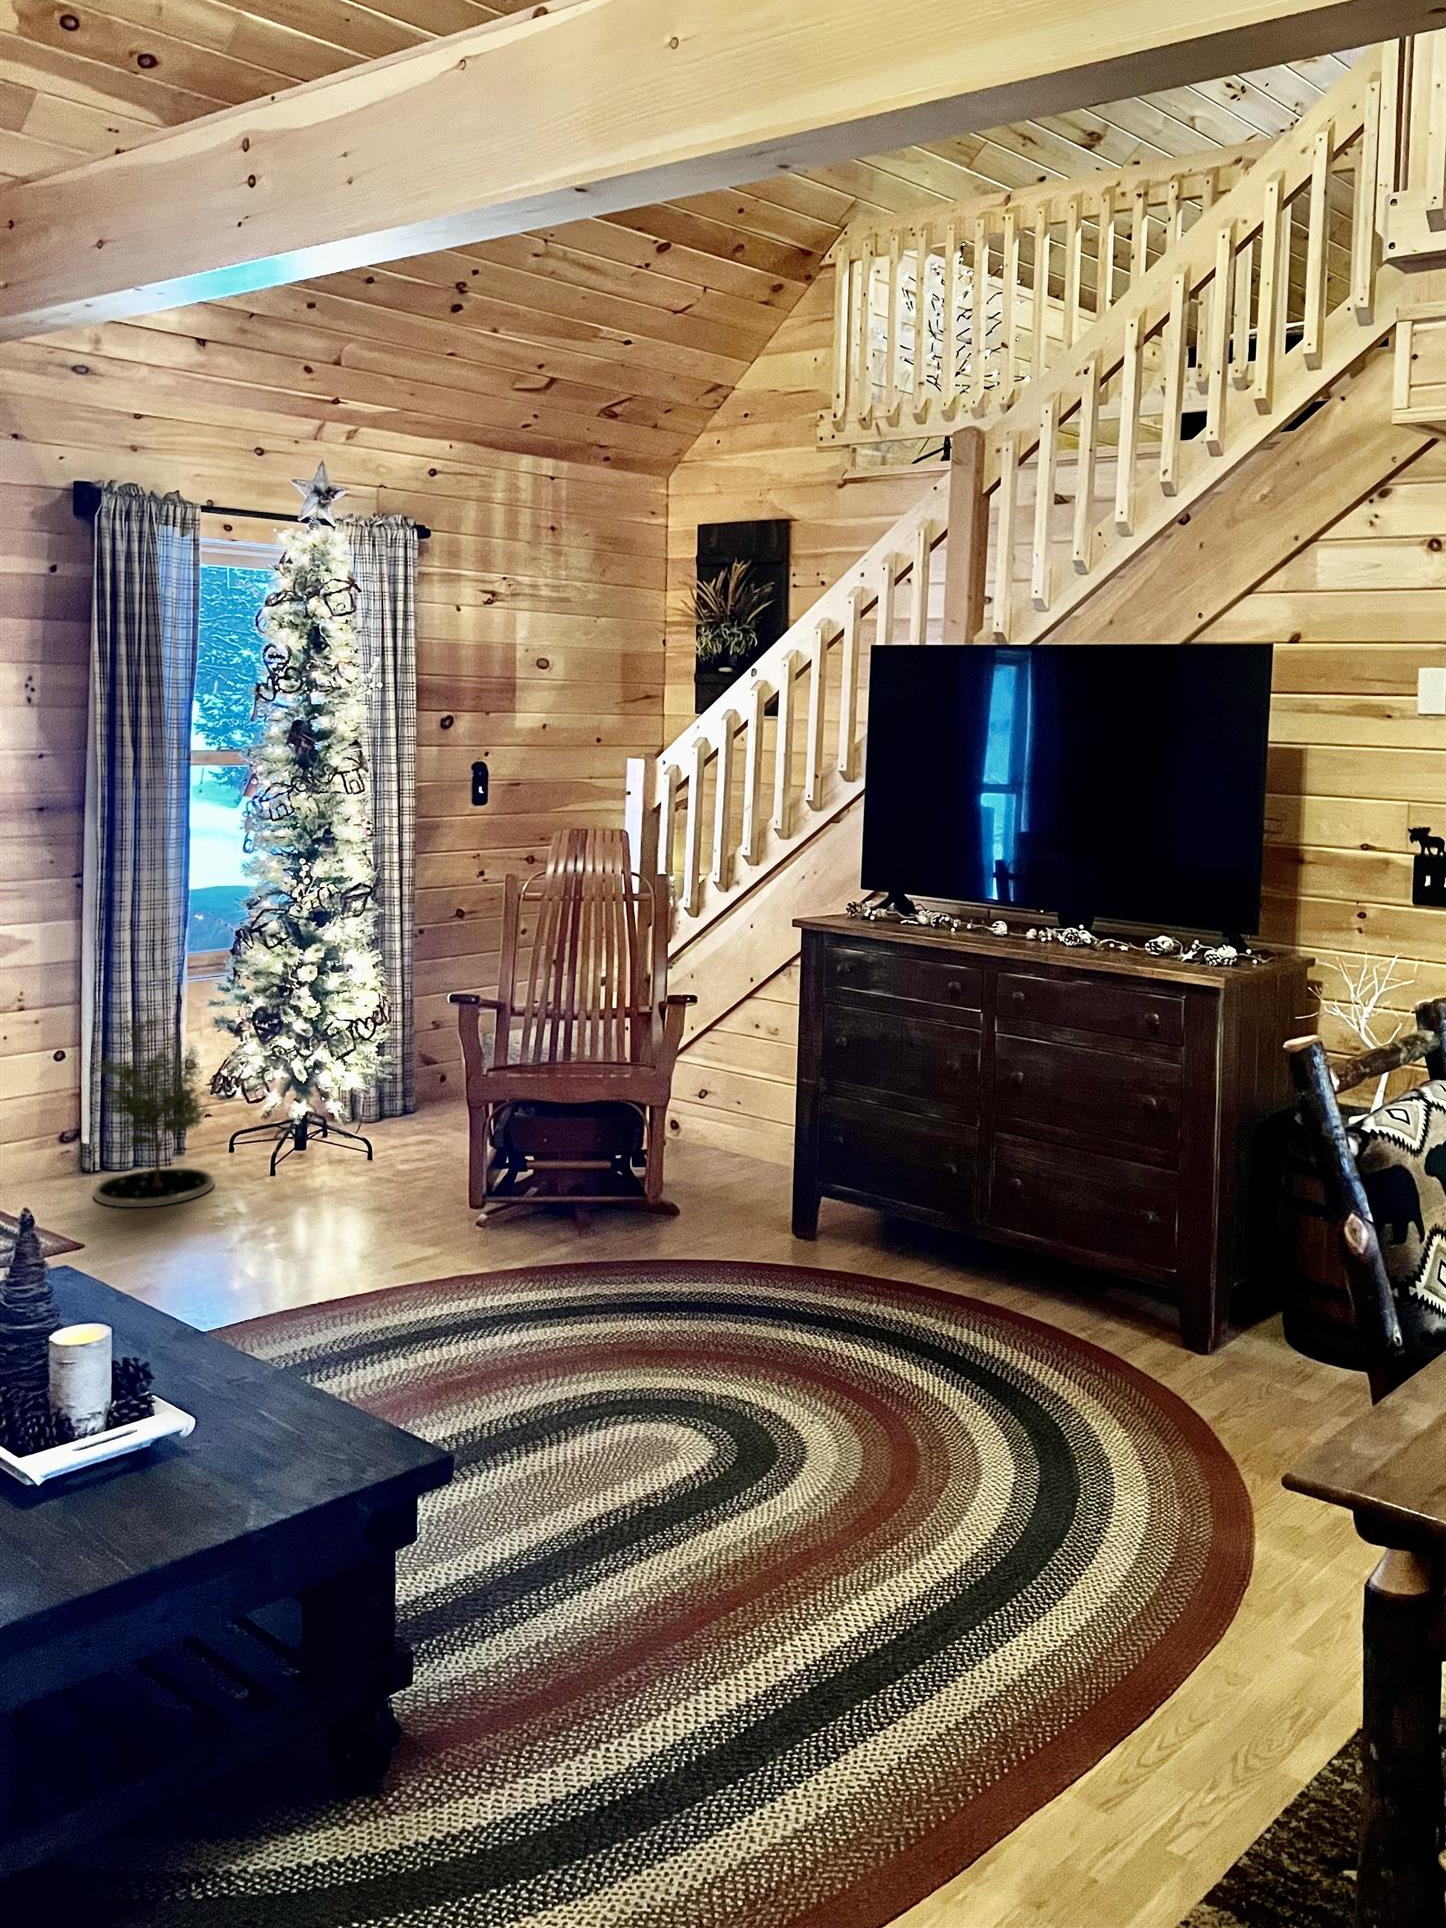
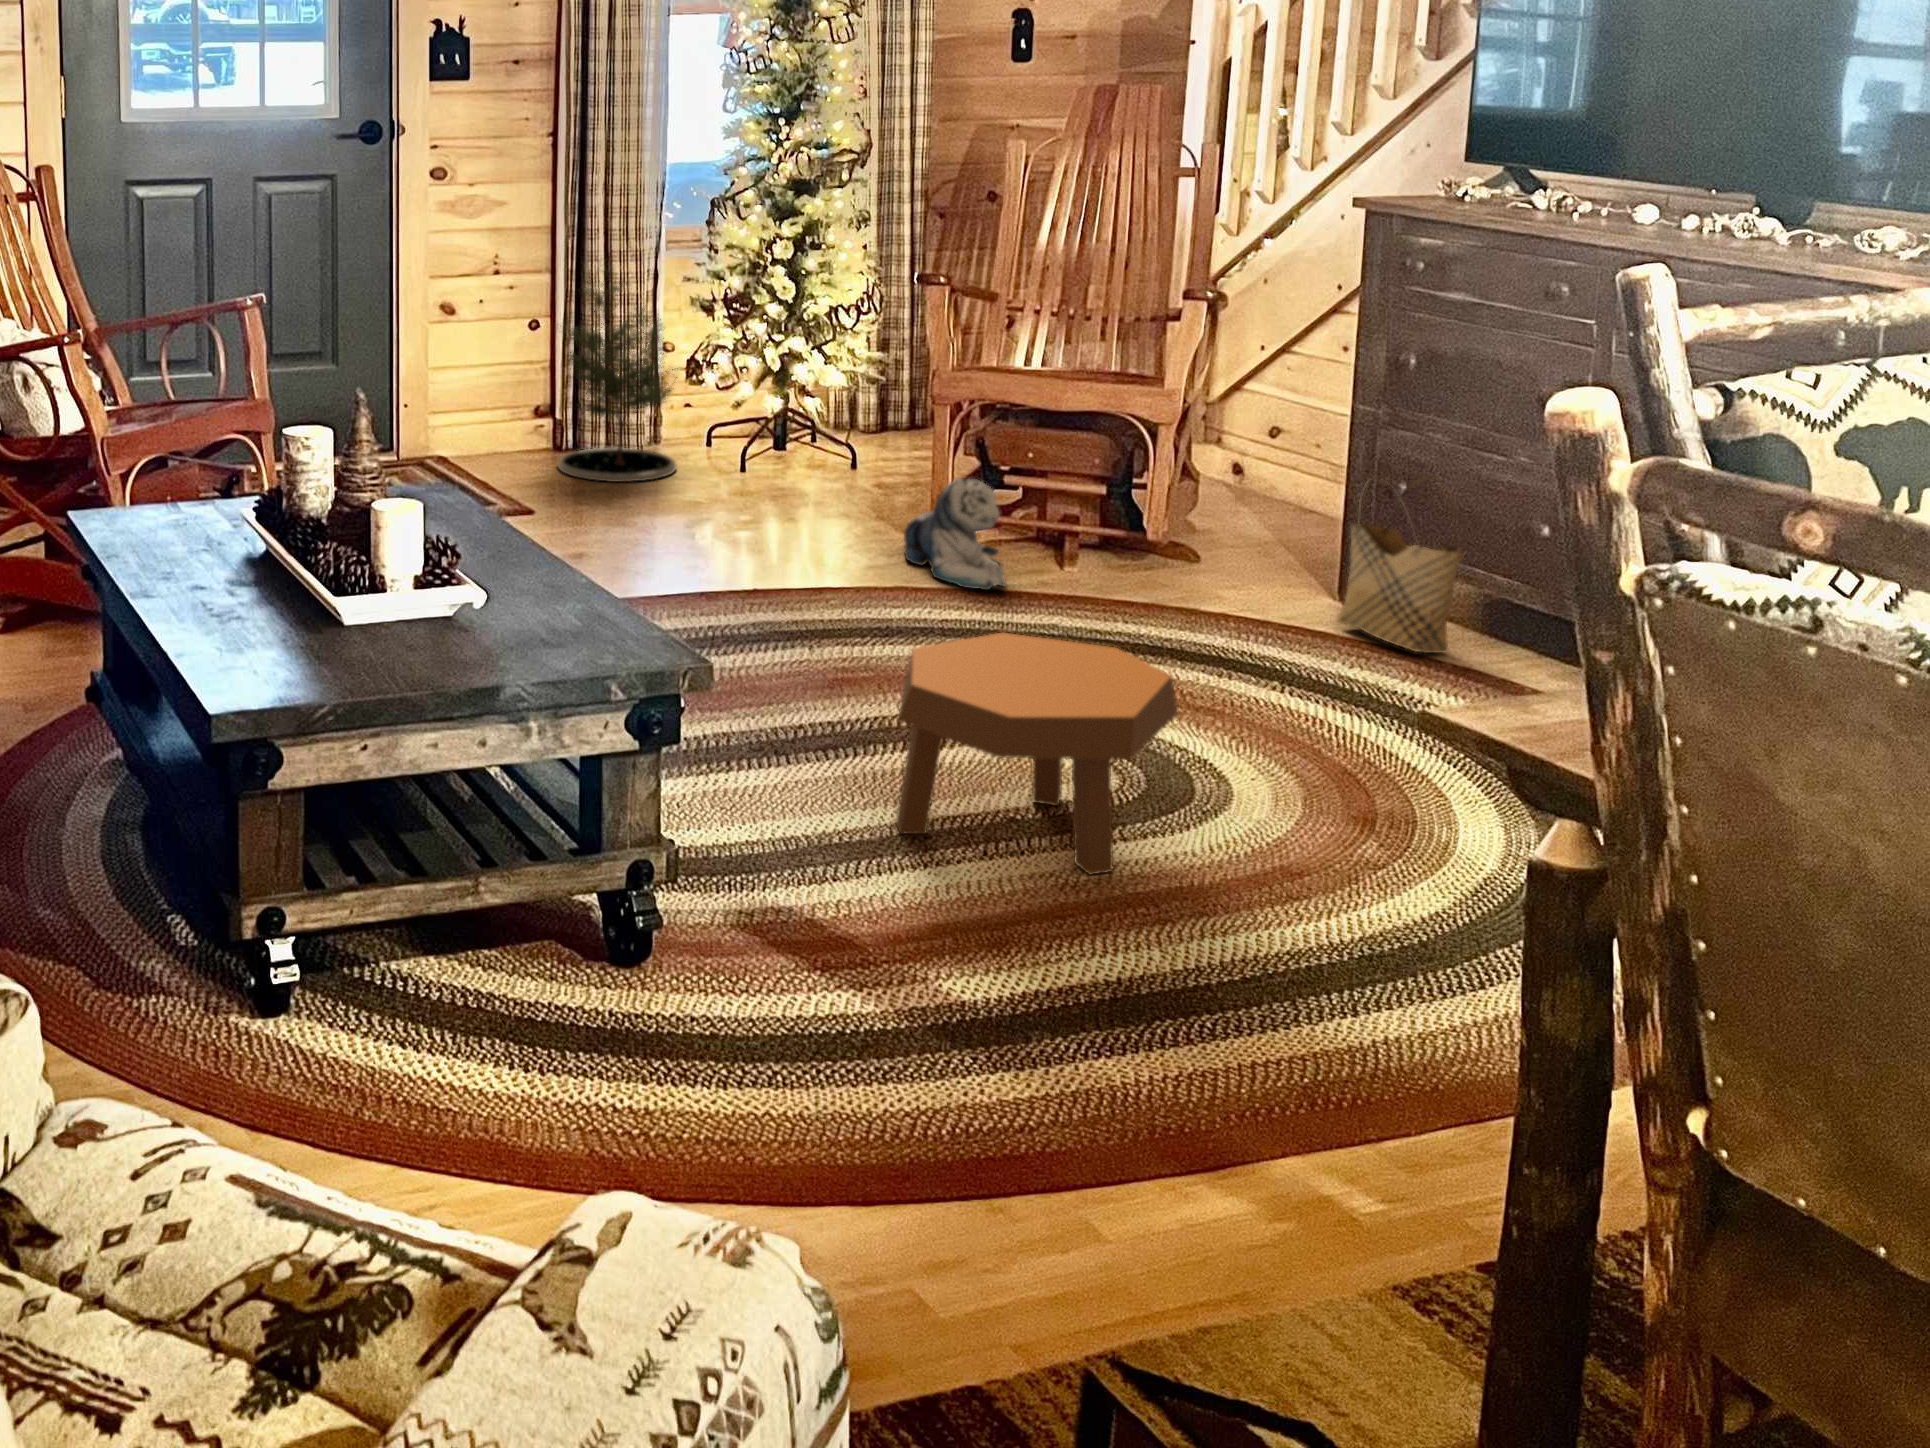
woven basket: none [803,1127,892,1266] -> present [1338,476,1463,653]
plush toy: none [450,1170,549,1269] -> present [904,478,1005,590]
footstool: none [546,1335,779,1559] -> present [896,633,1177,874]

